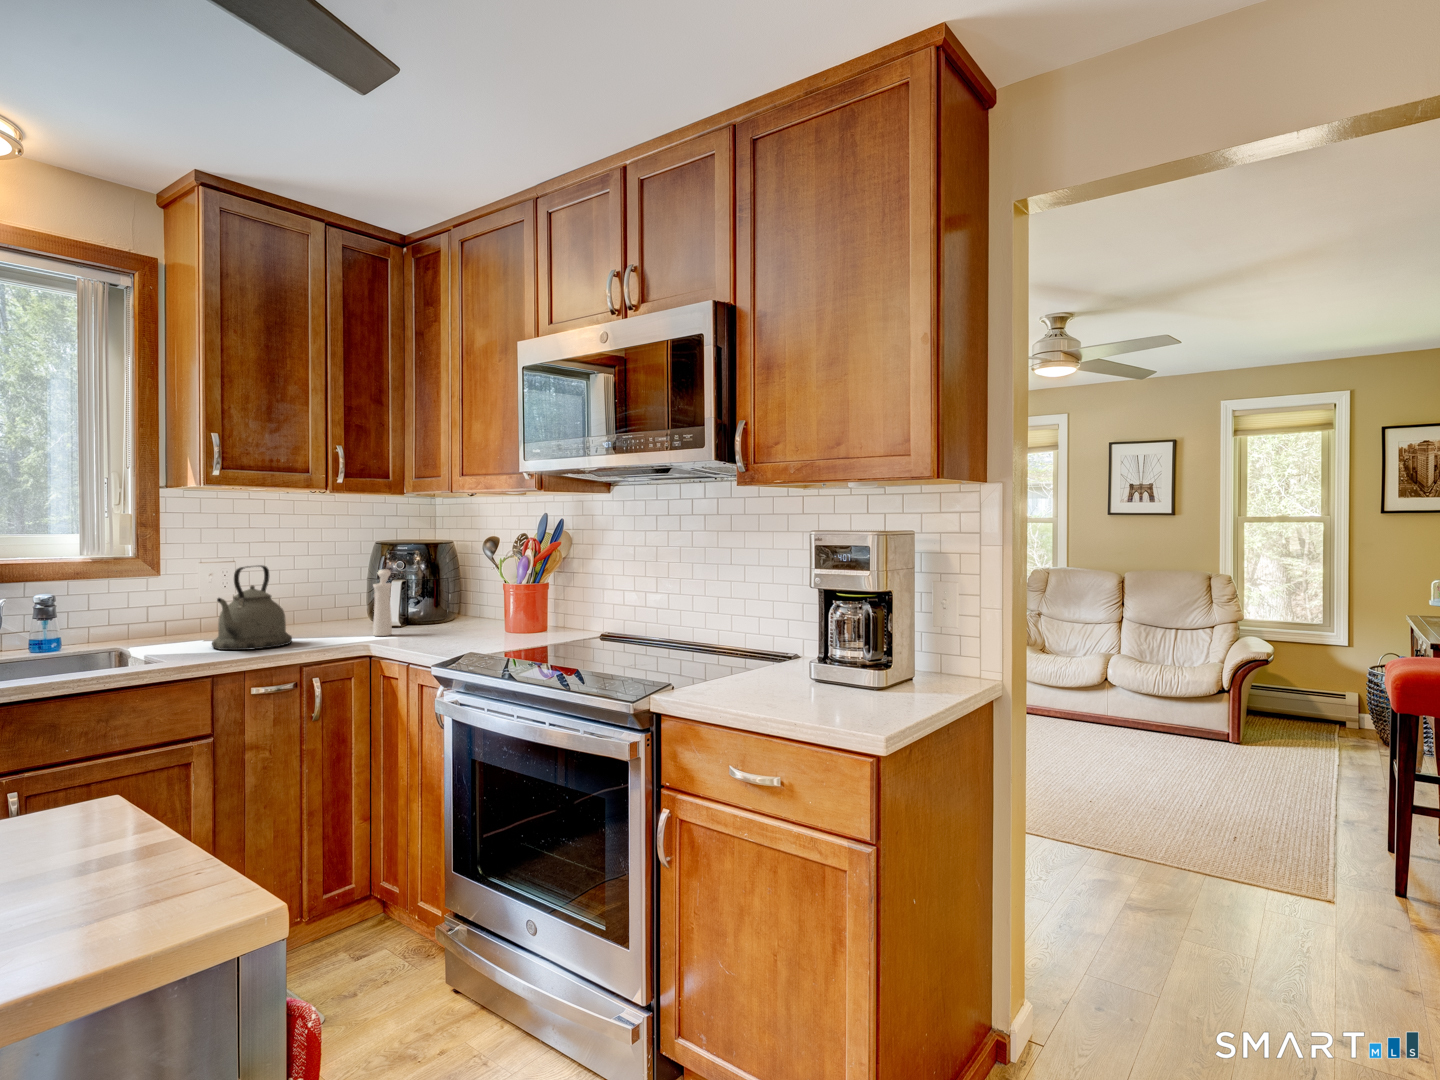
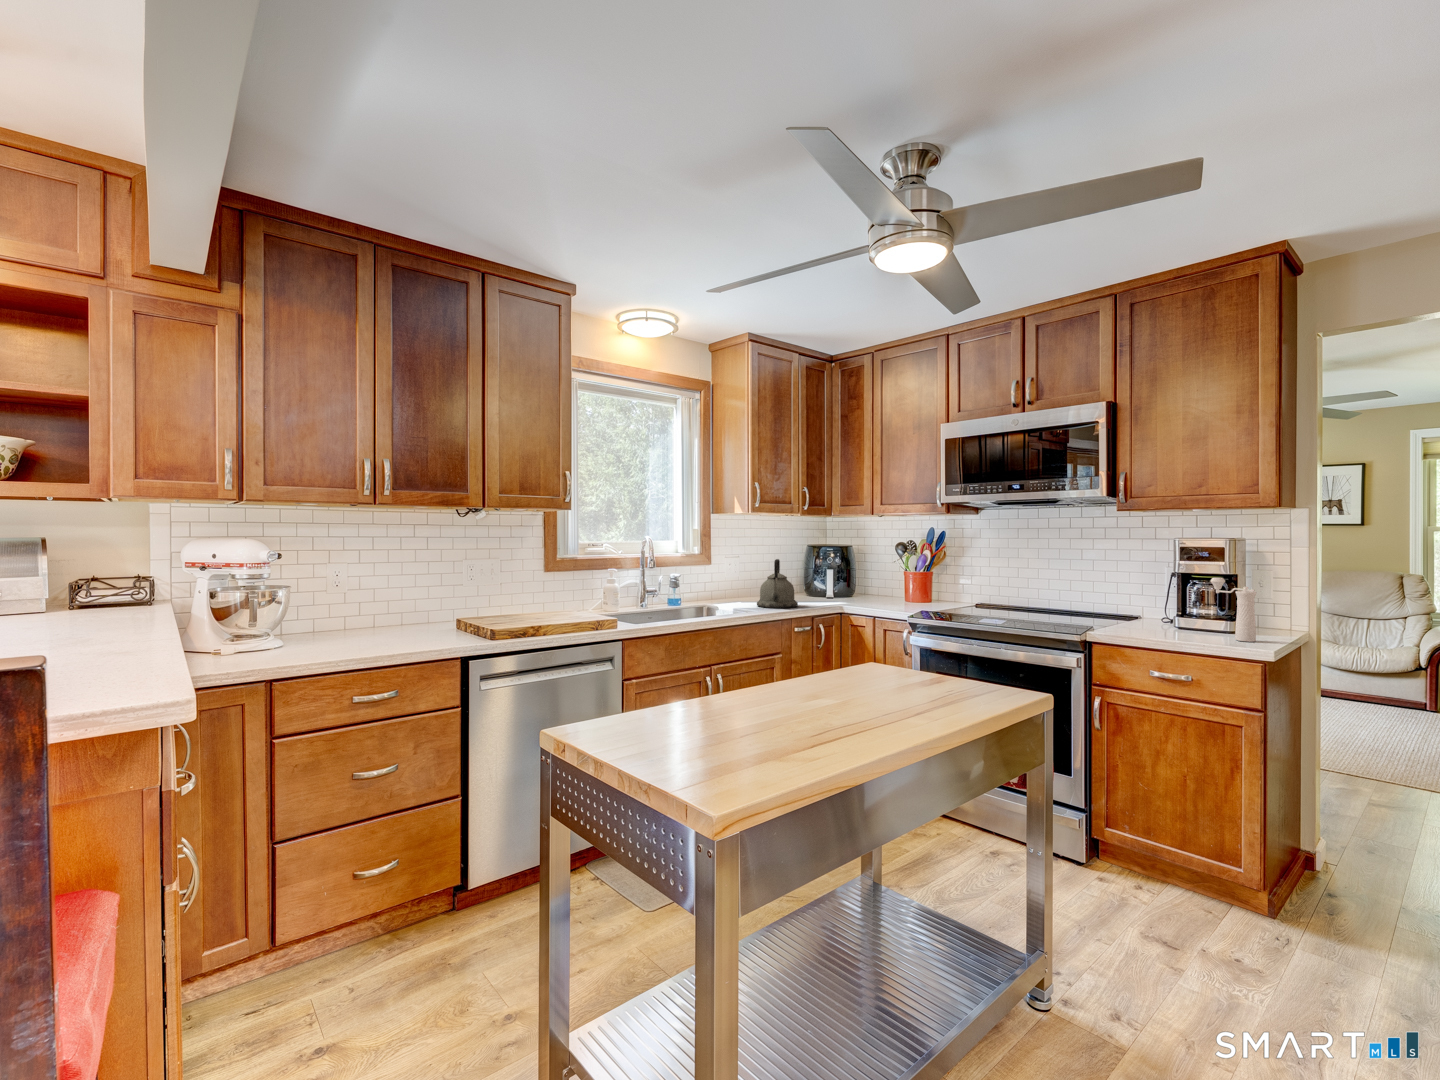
pepper mill: present [373,570,392,636] -> present [1210,578,1256,642]

